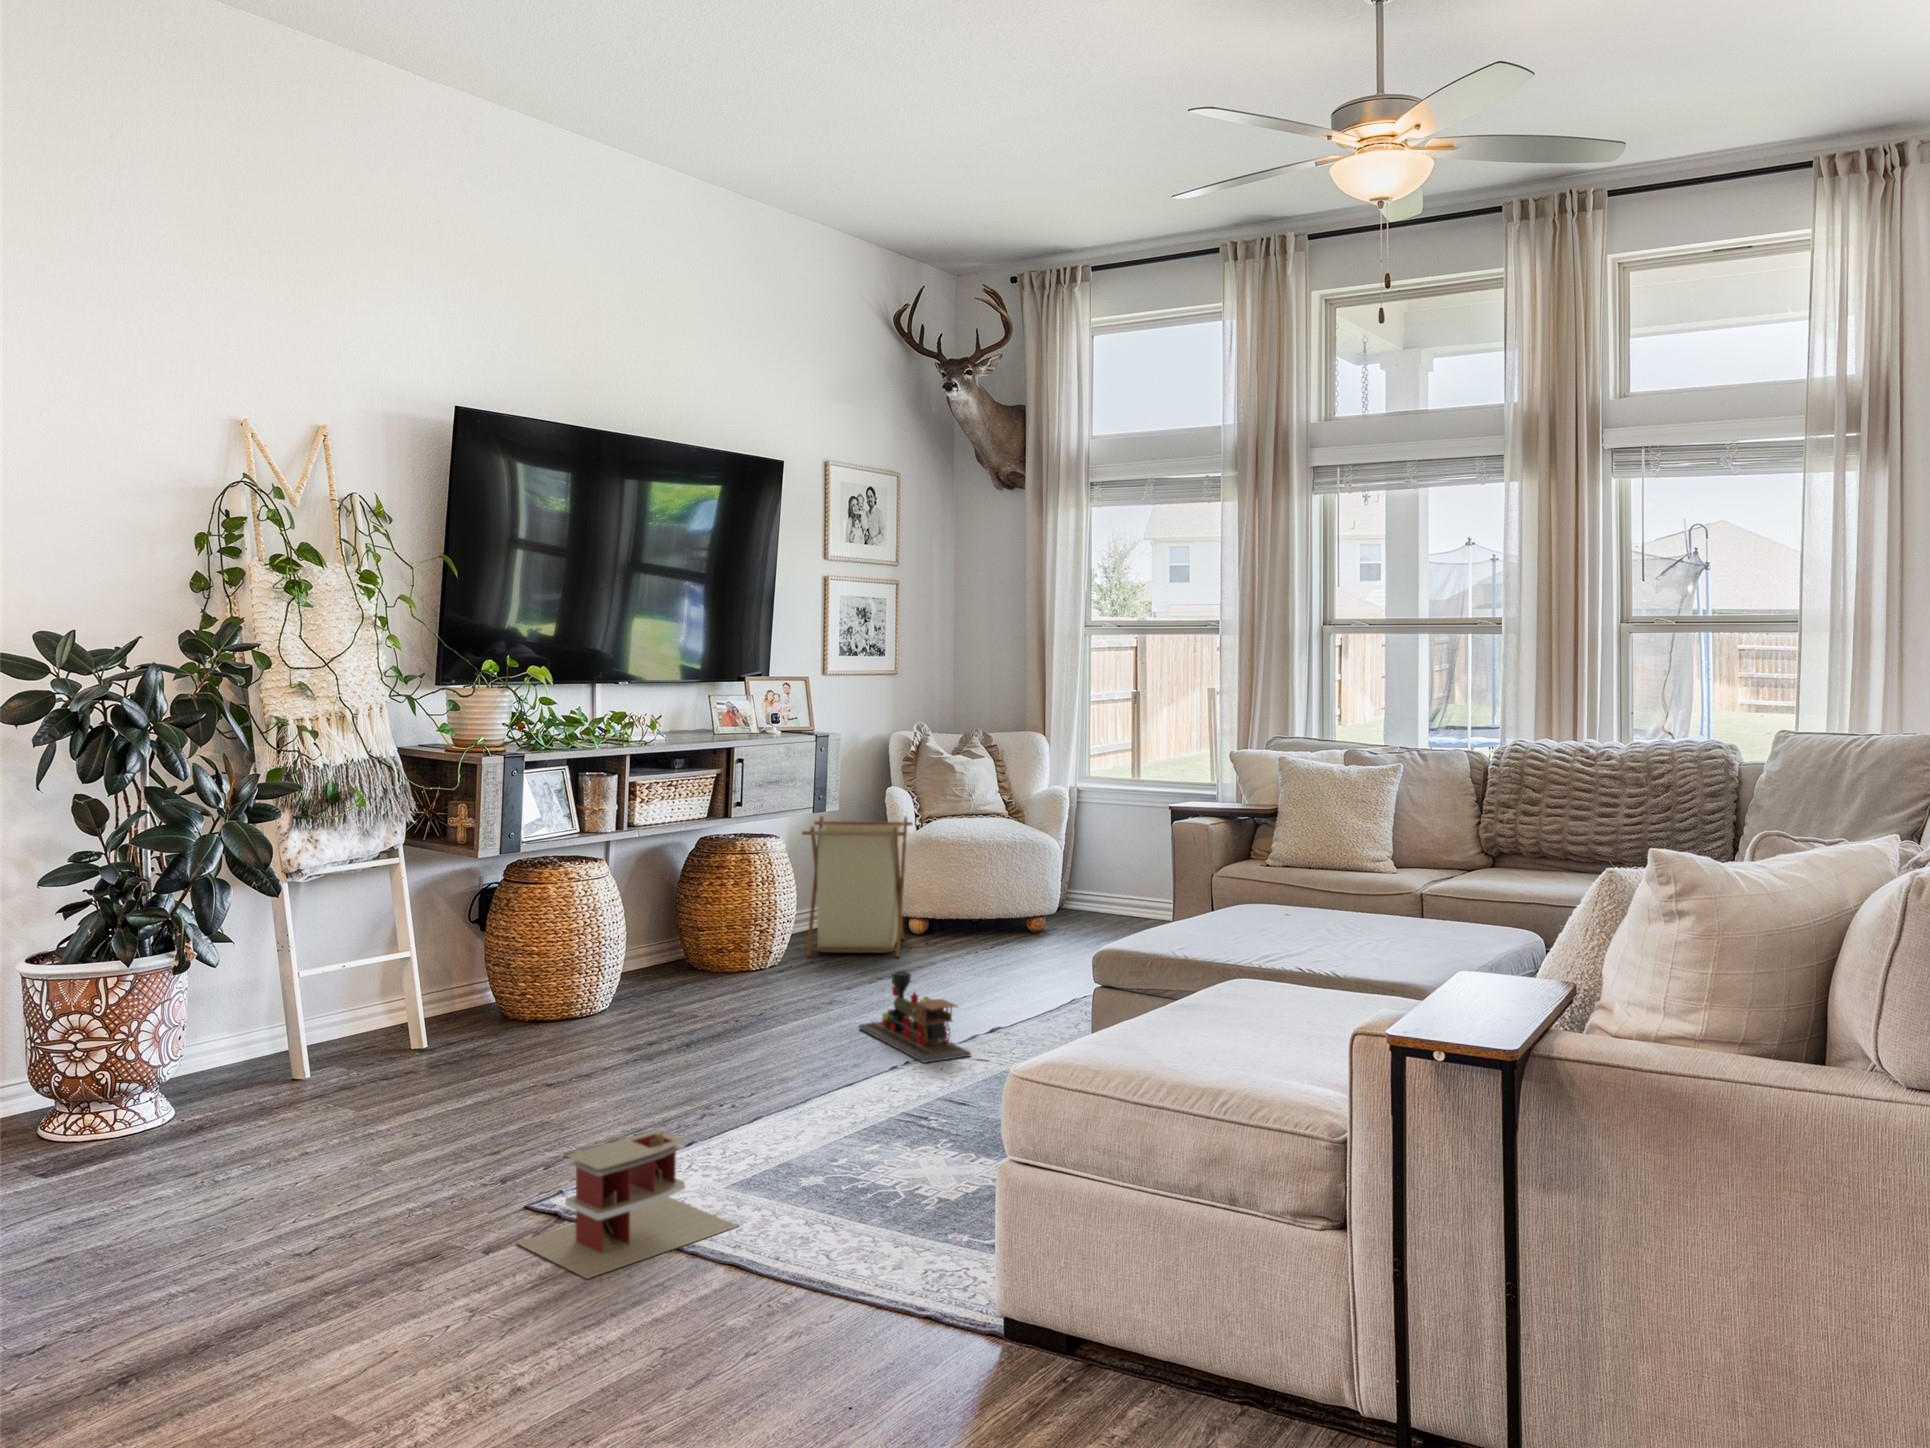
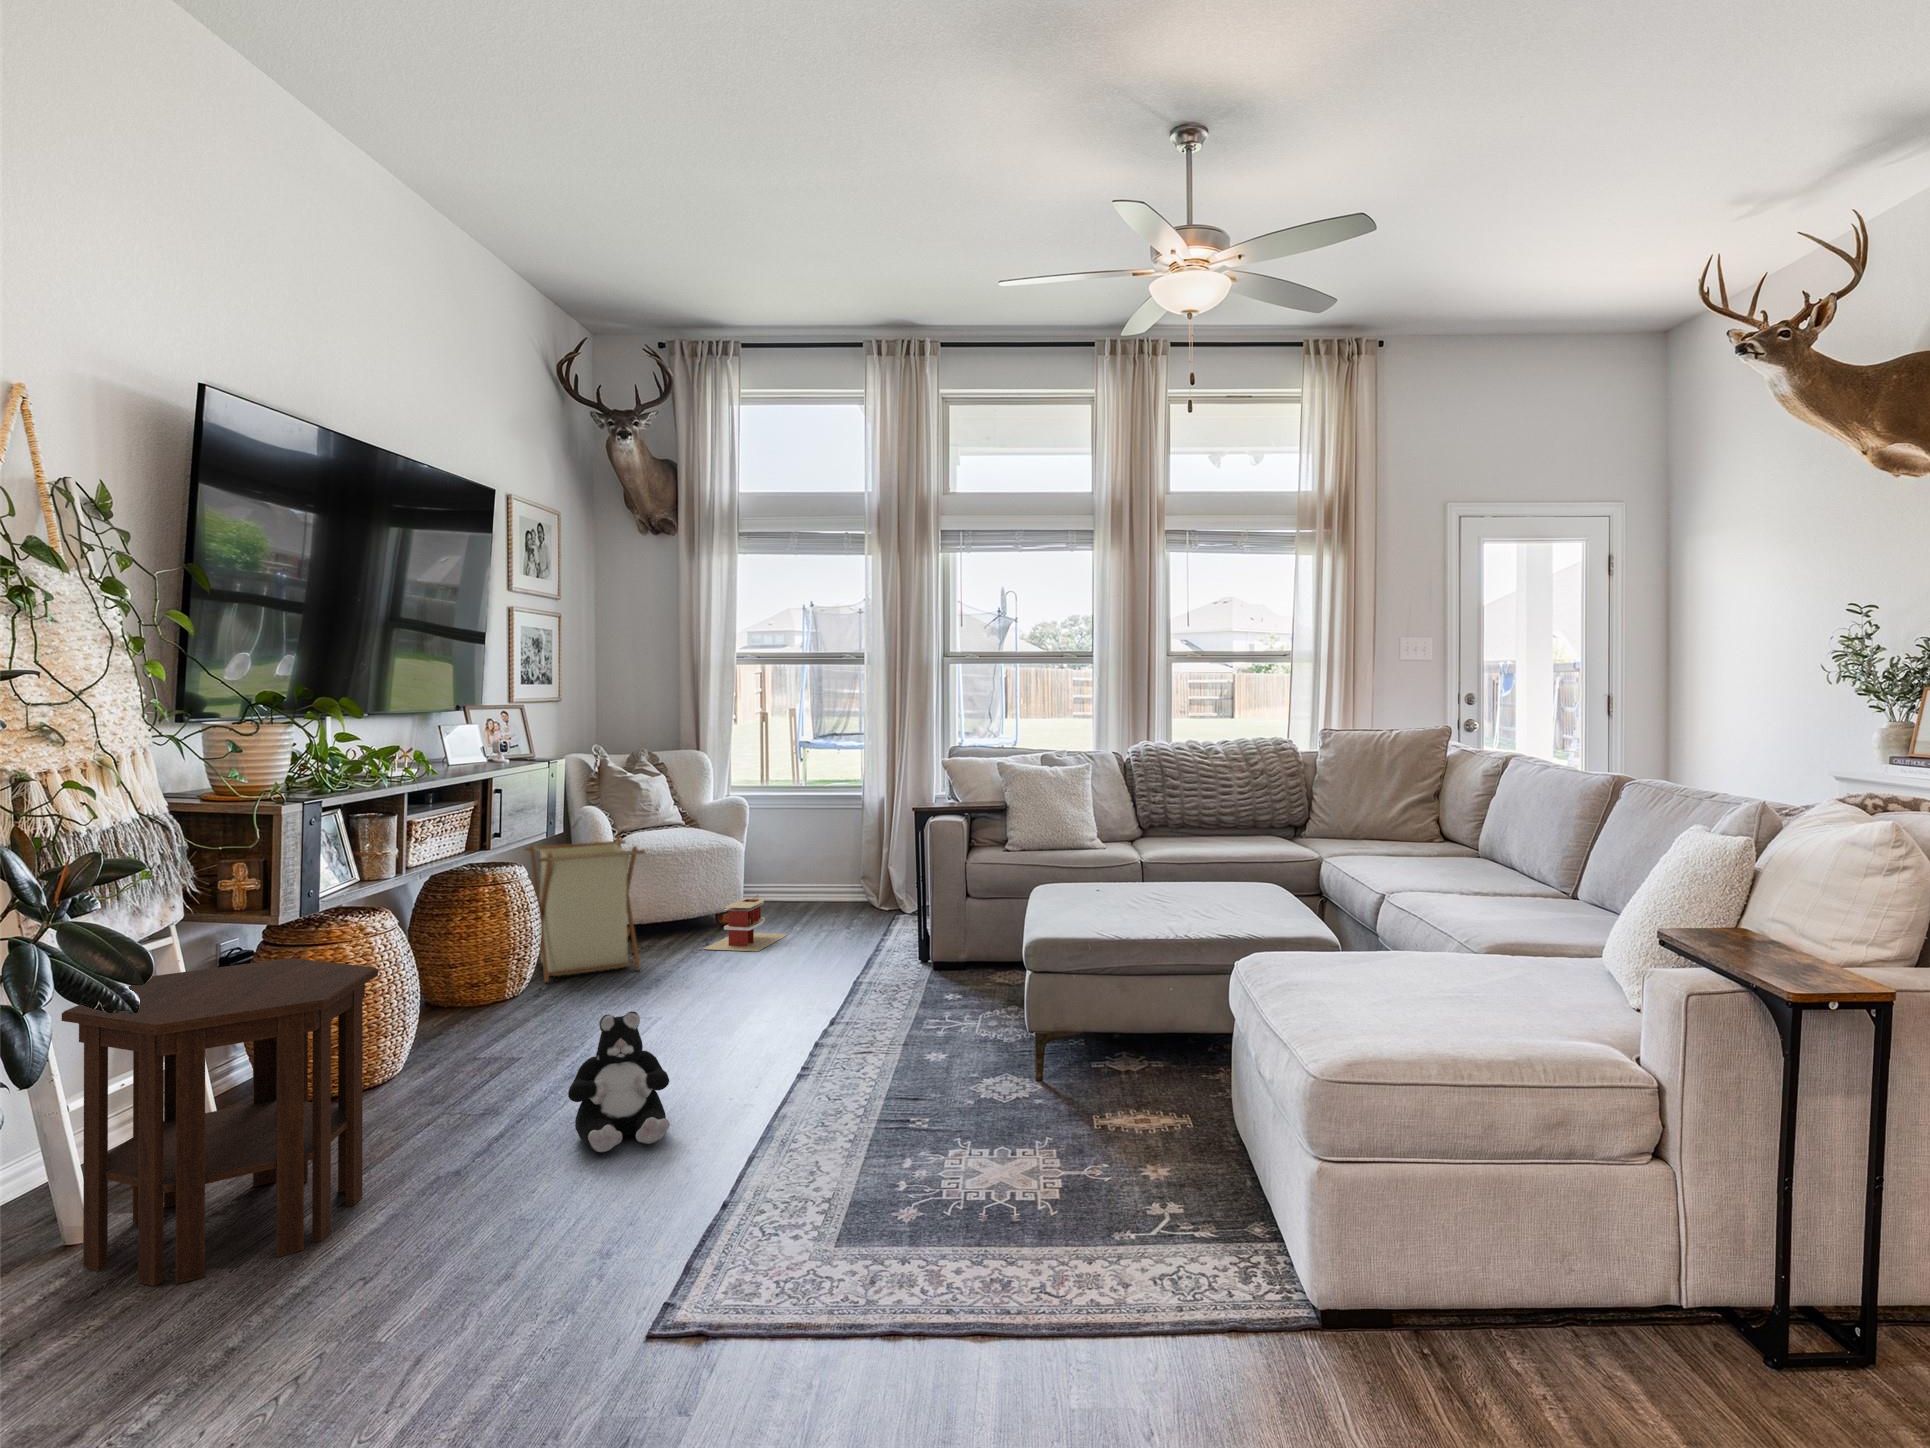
side table: none [269,885,488,1117] -> present [62,958,378,1286]
plush toy: none [641,970,737,1093] -> present [568,1012,670,1152]
toy train: present [859,970,971,1063] -> none [707,982,852,1068]
toy house: present [517,1131,738,1279] -> present [703,895,788,951]

